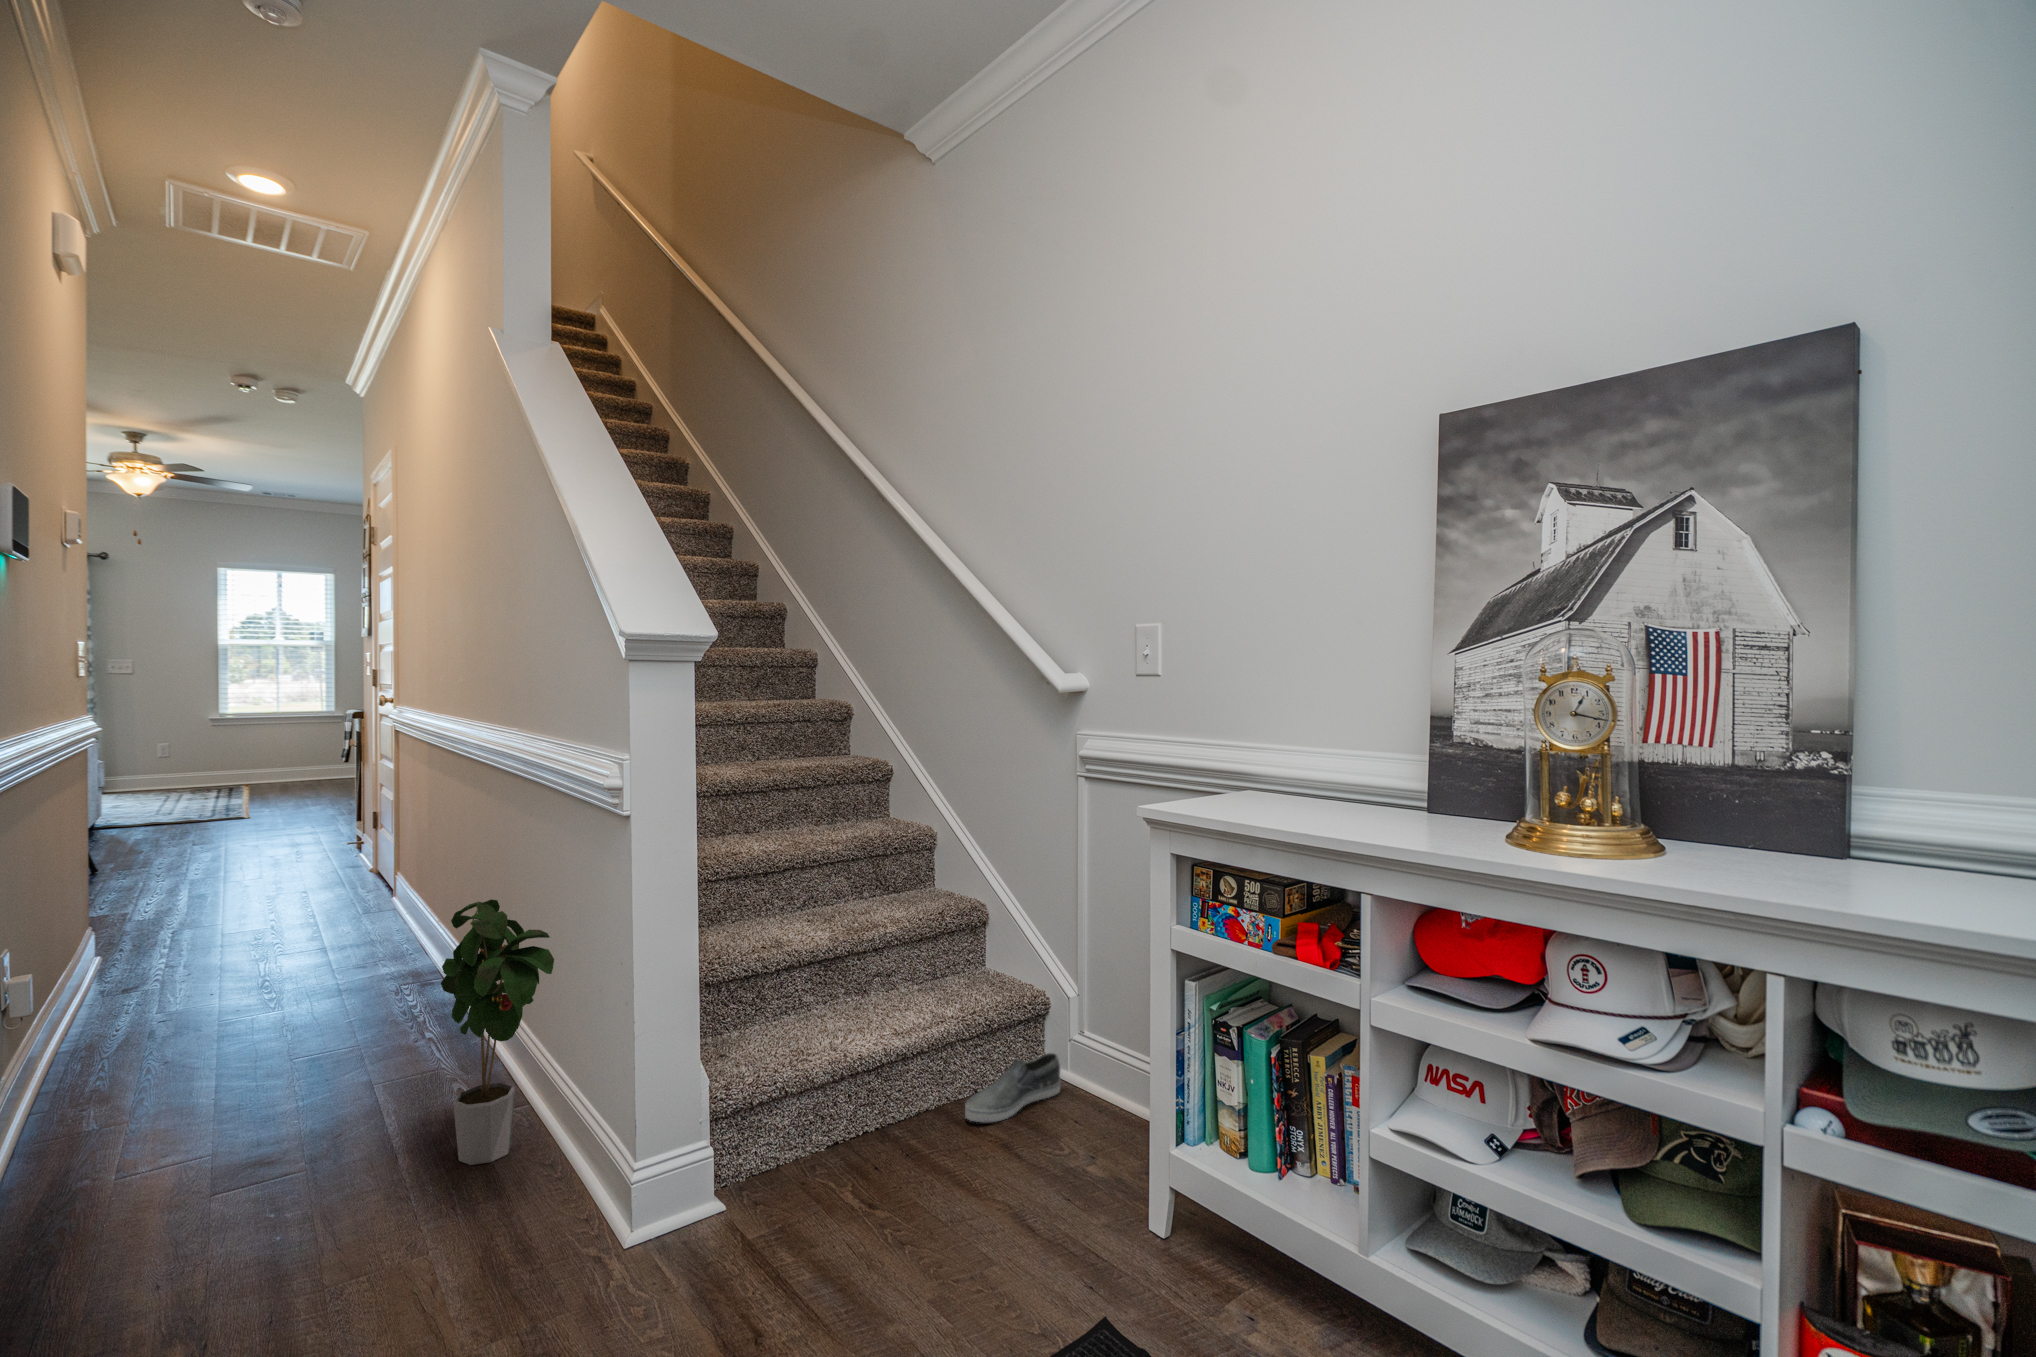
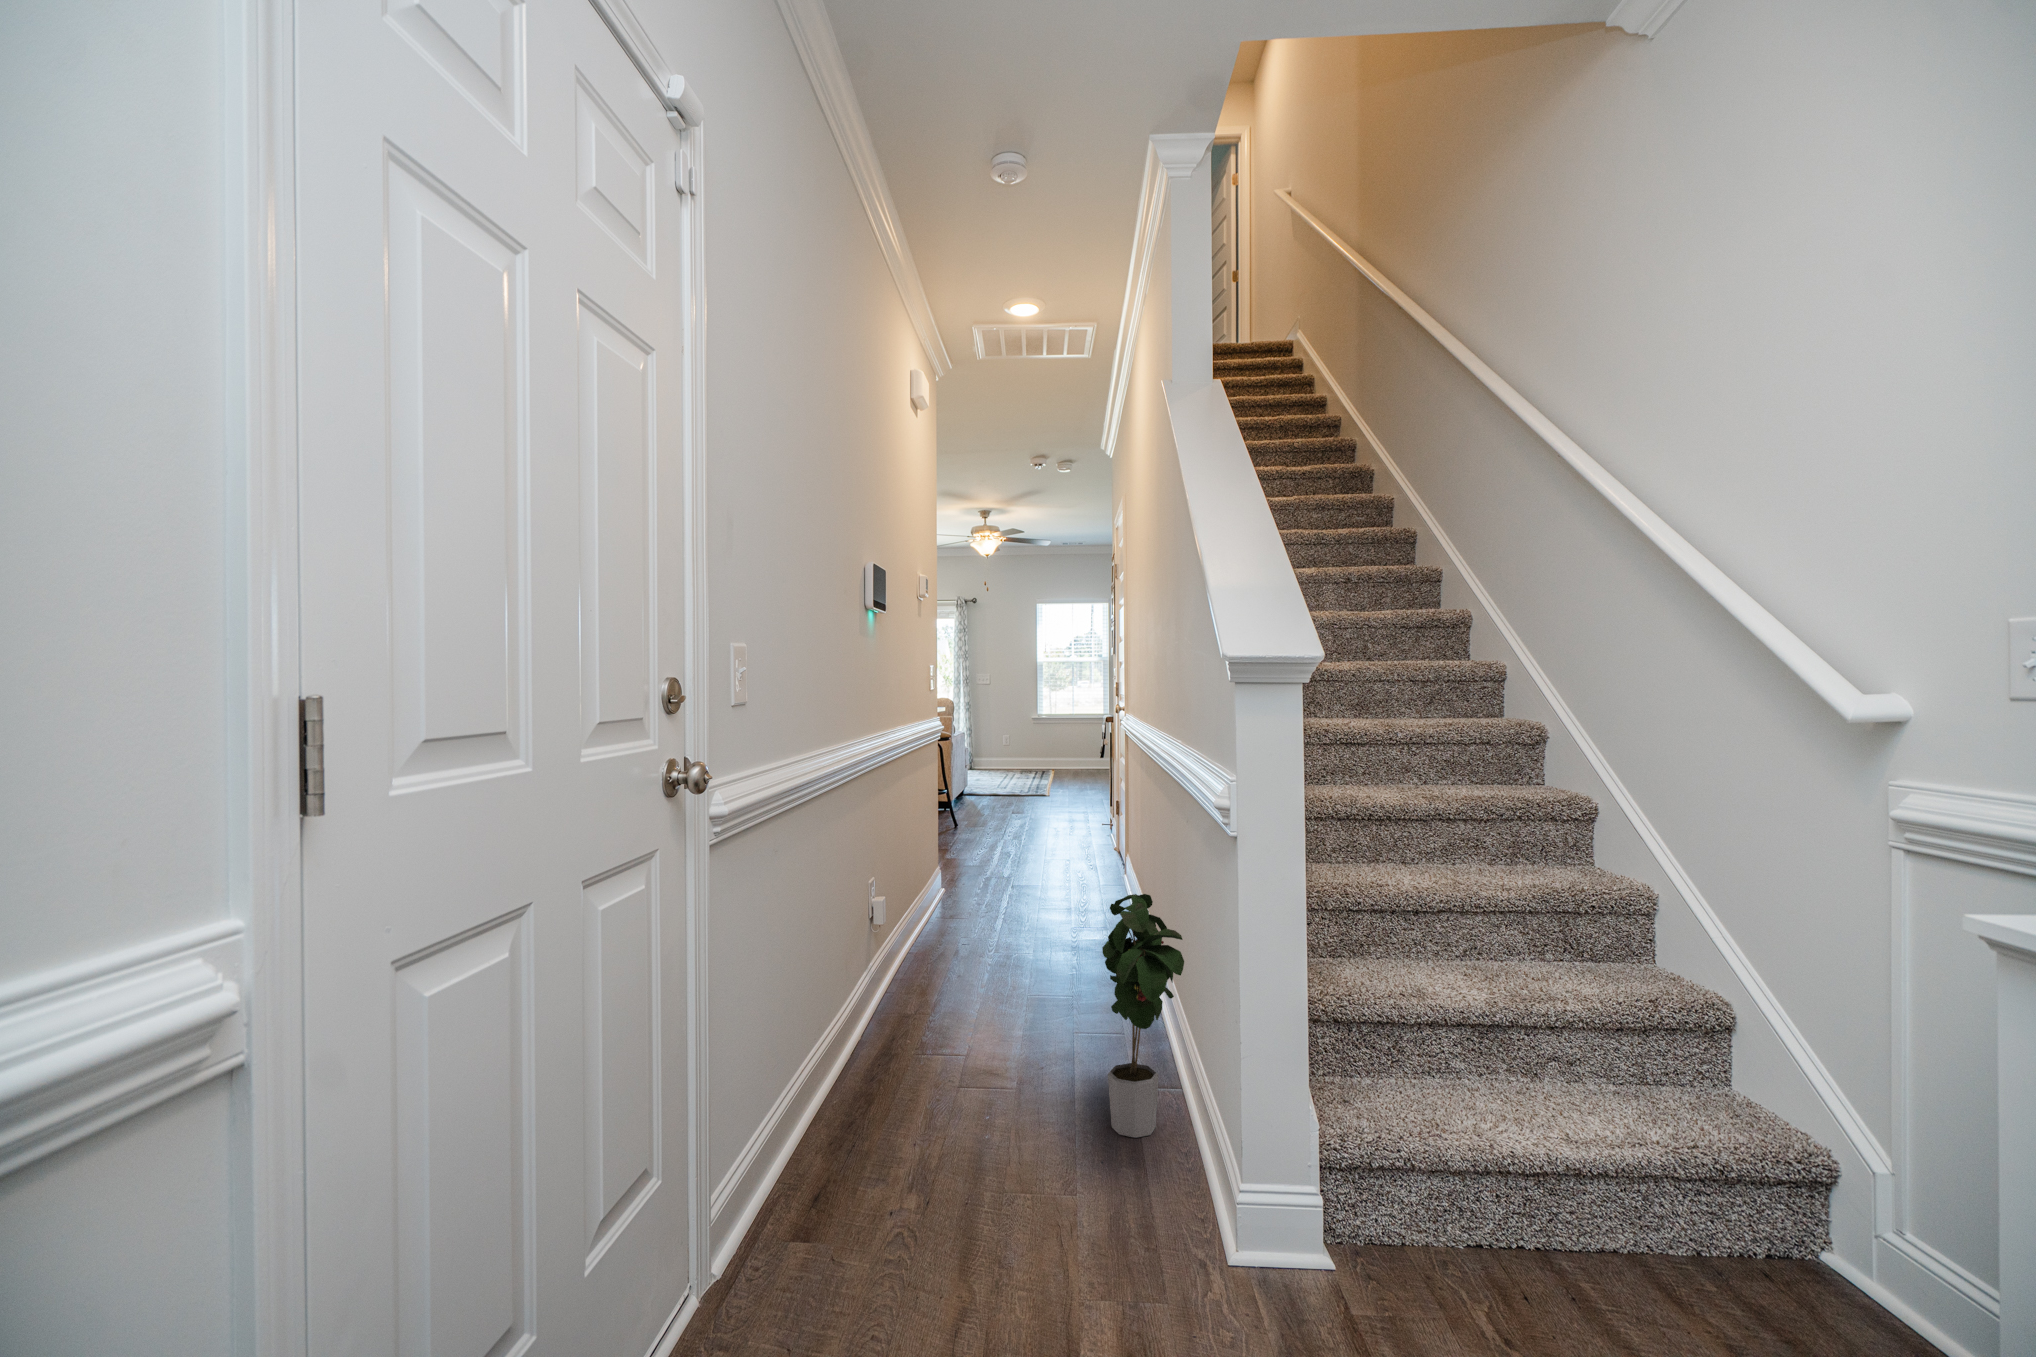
shoe: present [965,1053,1061,1122] -> none [1669,1228,1845,1307]

